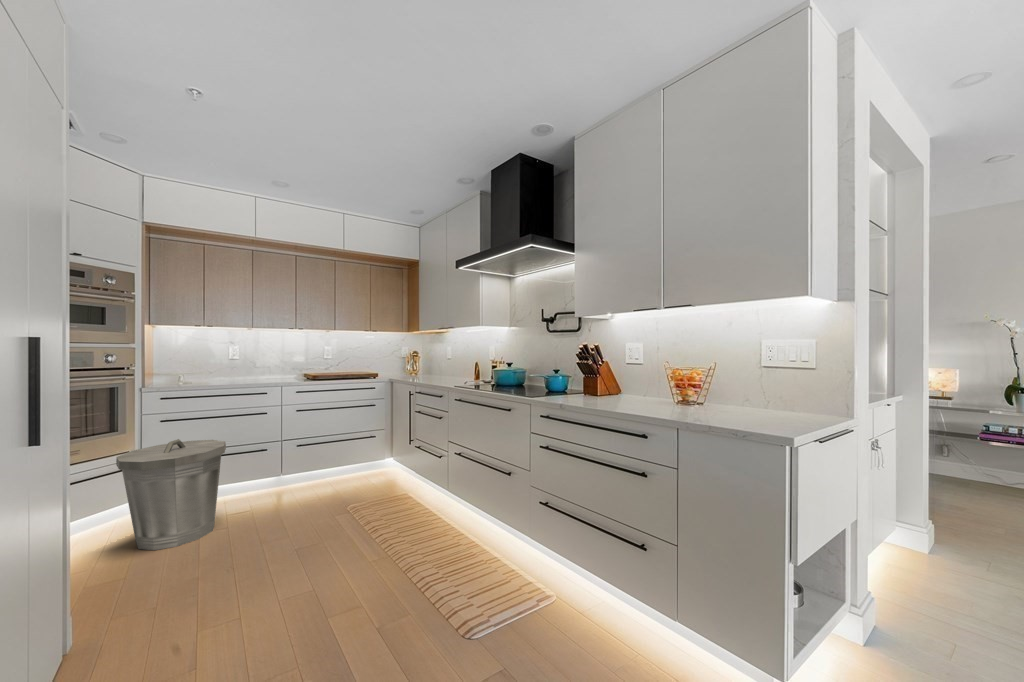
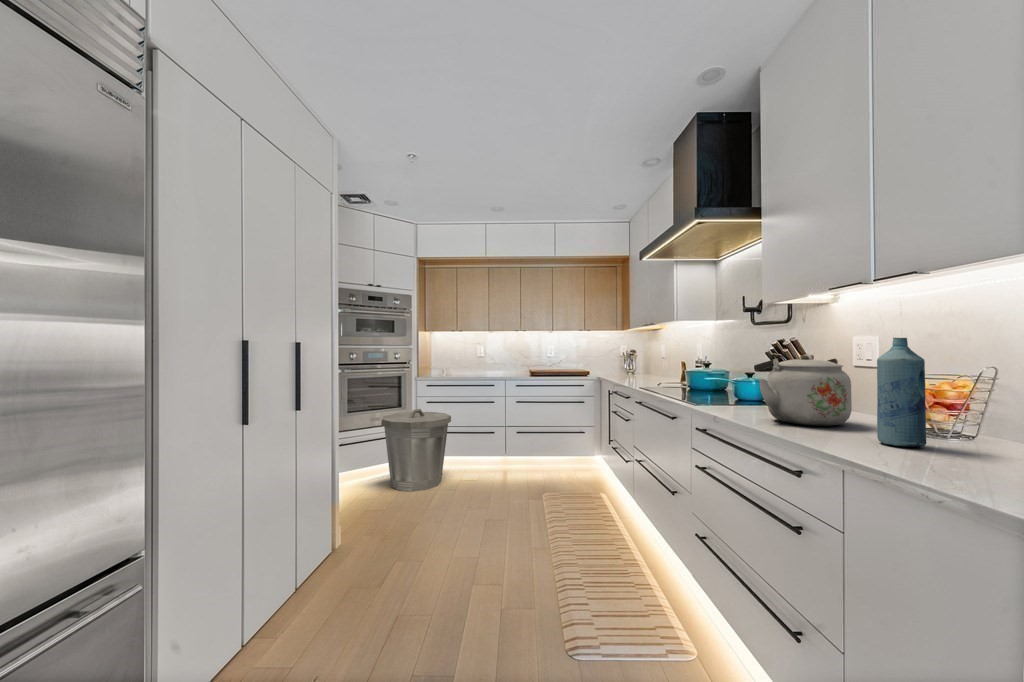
bottle: none [672,347,697,414] -> present [877,338,926,447]
kettle: none [585,357,645,406] -> present [754,354,852,426]

